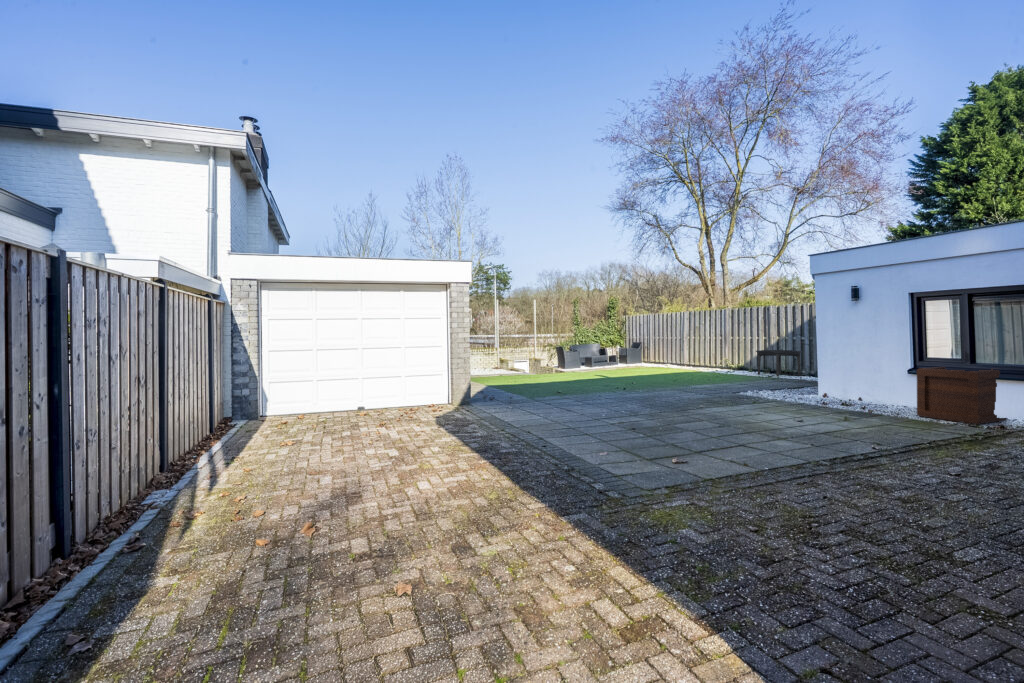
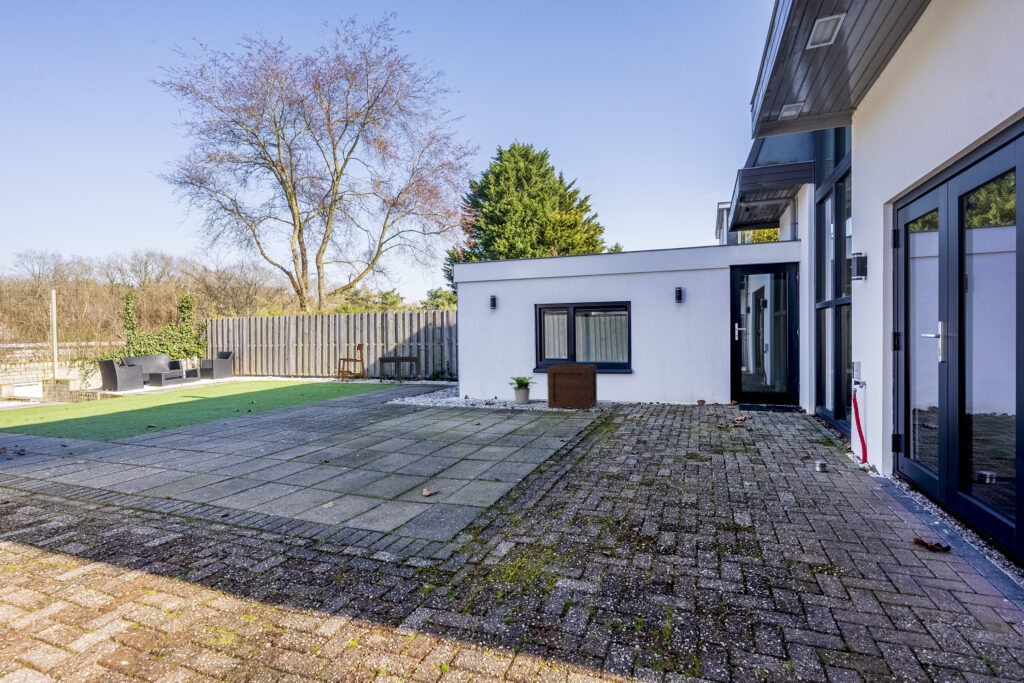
bench: none [723,336,747,371] -> present [338,344,366,382]
potted plant: none [869,378,912,409] -> present [509,377,535,404]

